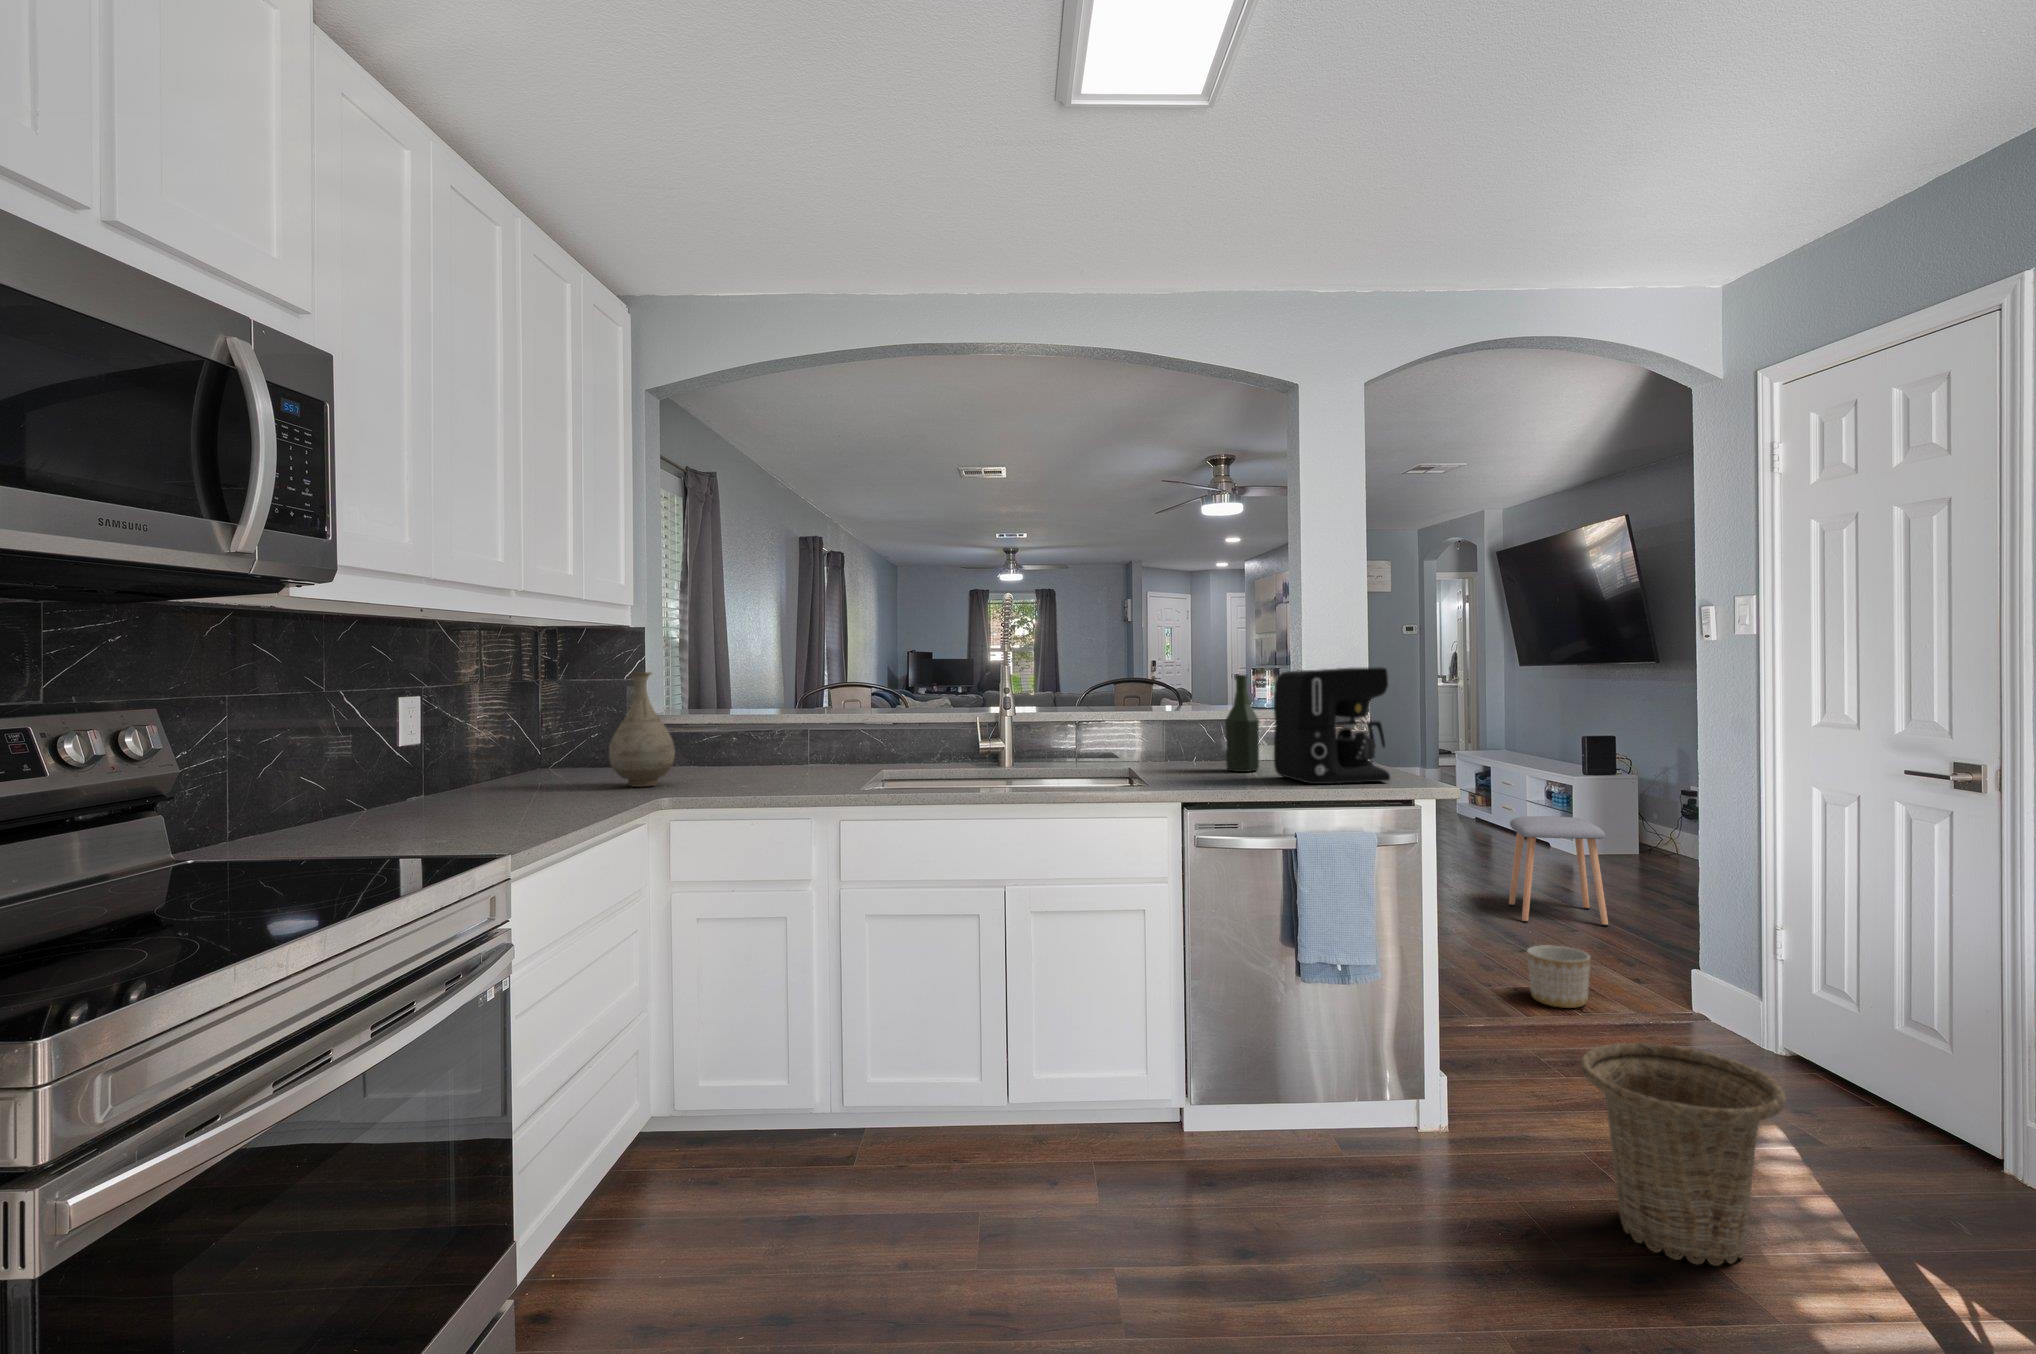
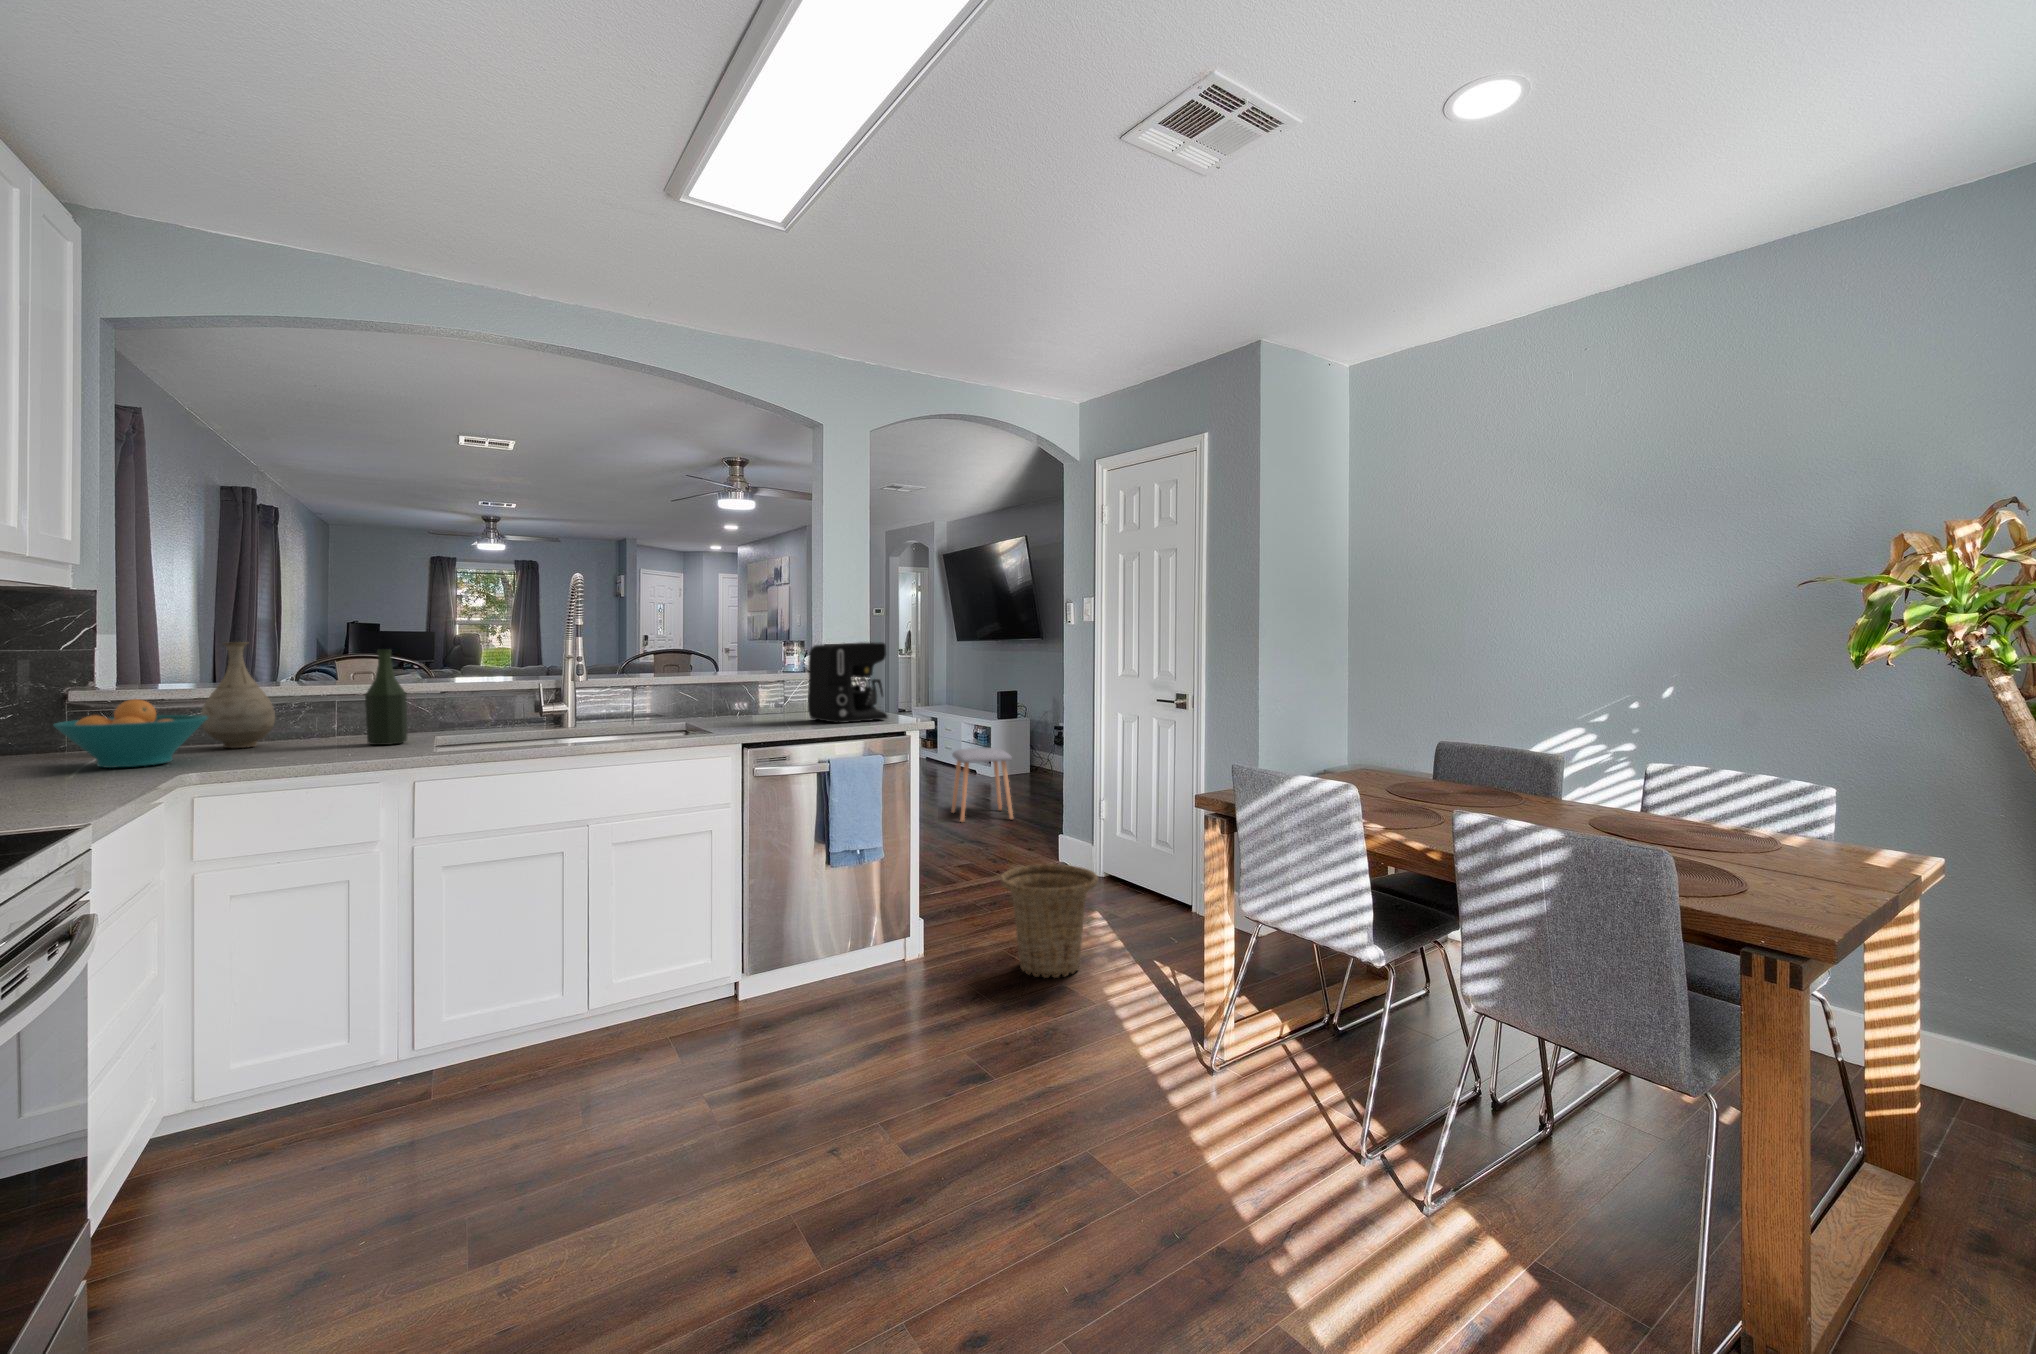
bottle: present [1225,675,1259,772] -> present [365,649,407,745]
fruit bowl: none [455,734,589,806] -> present [54,699,208,768]
planter: present [1527,945,1590,1008] -> none [966,830,1003,869]

